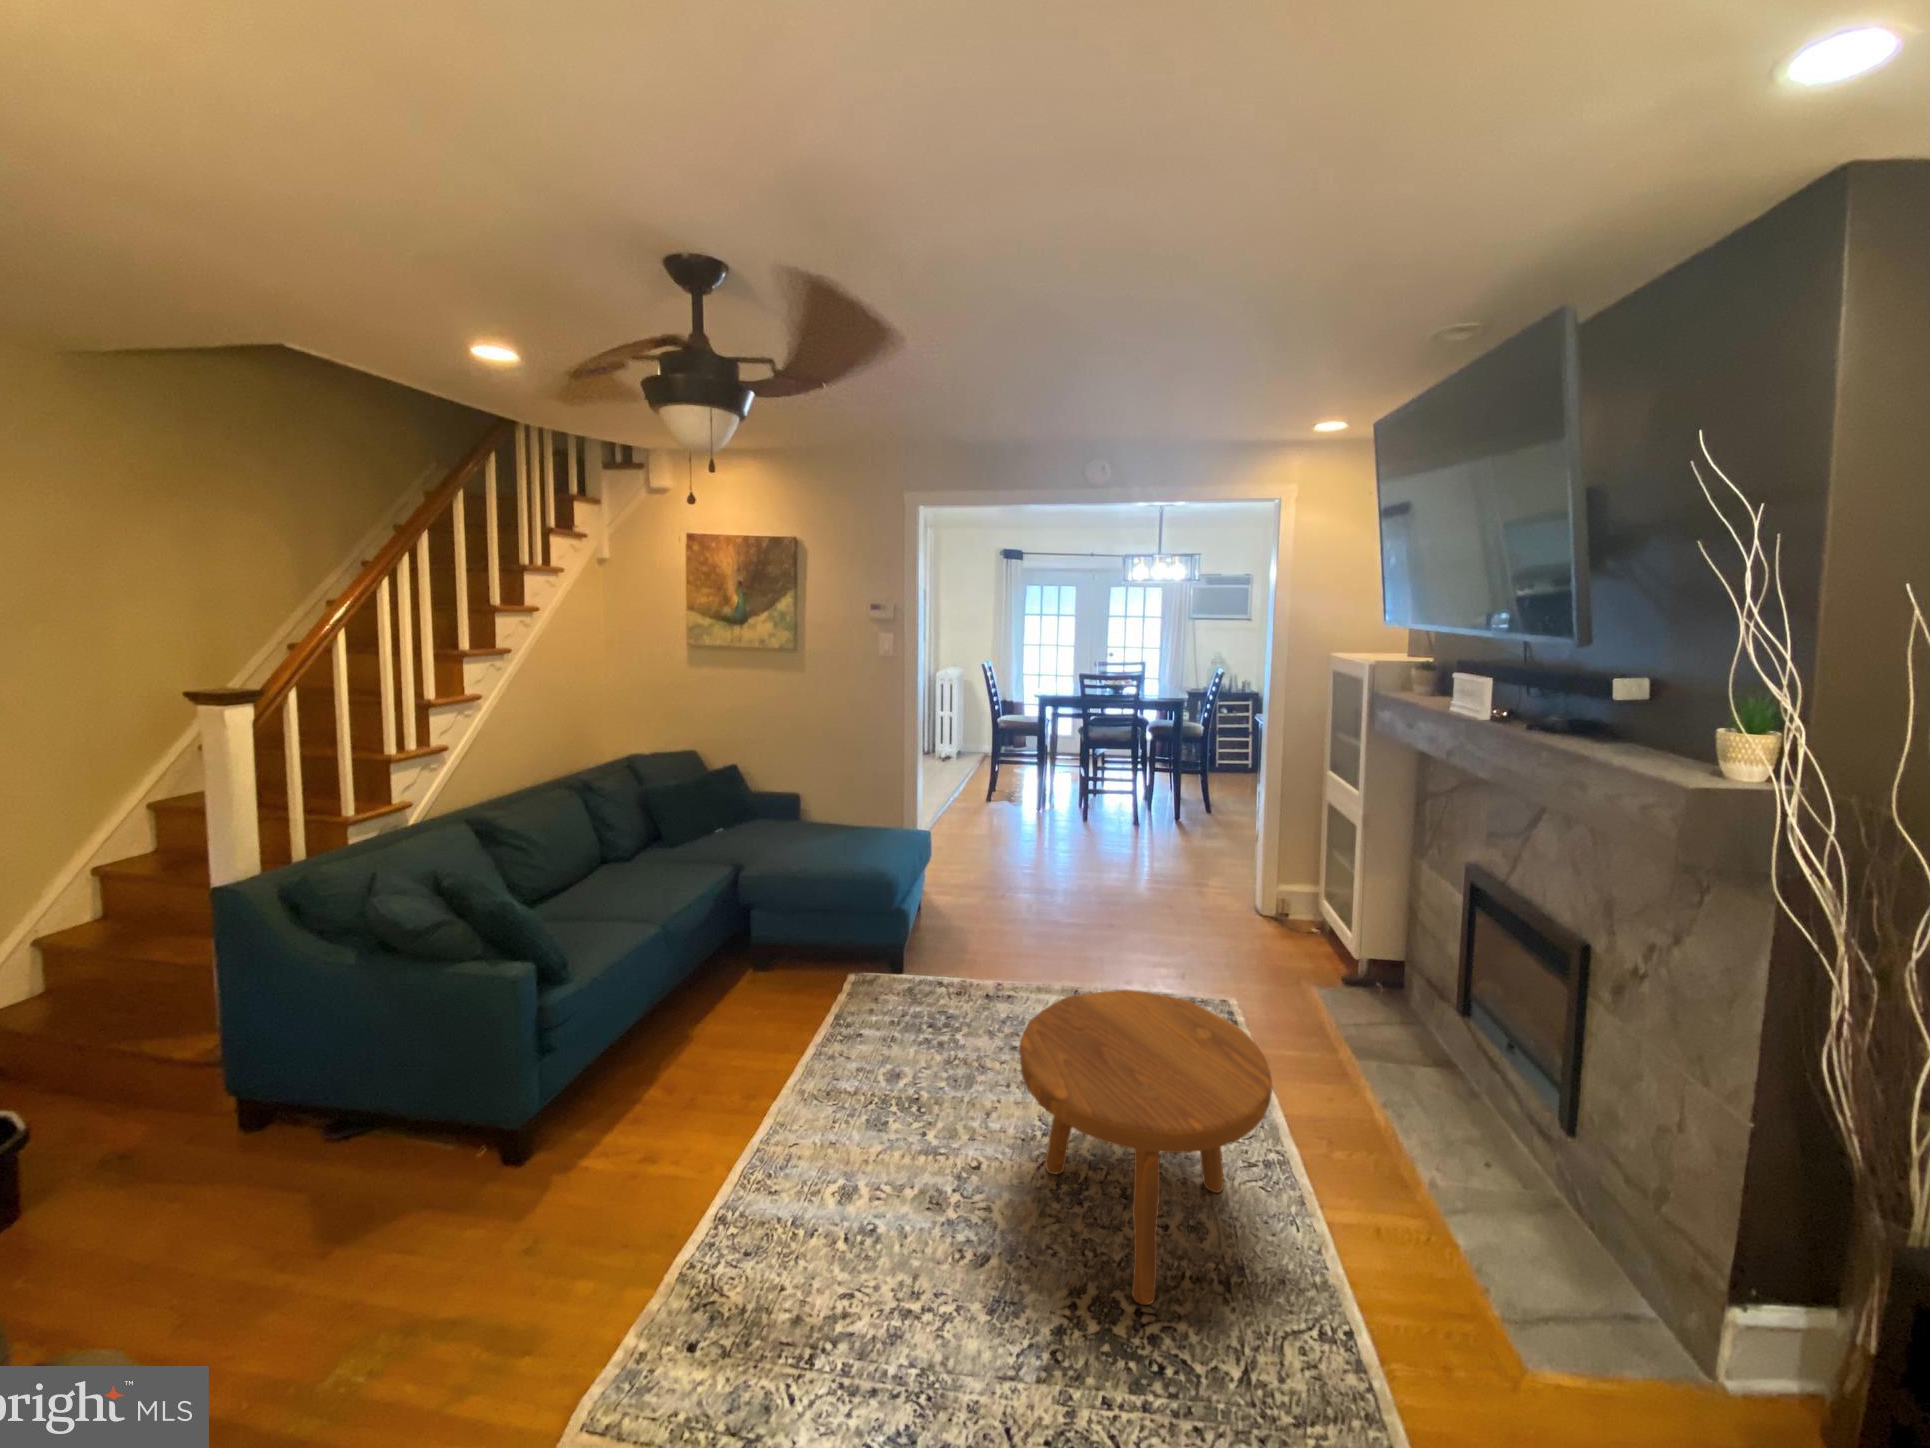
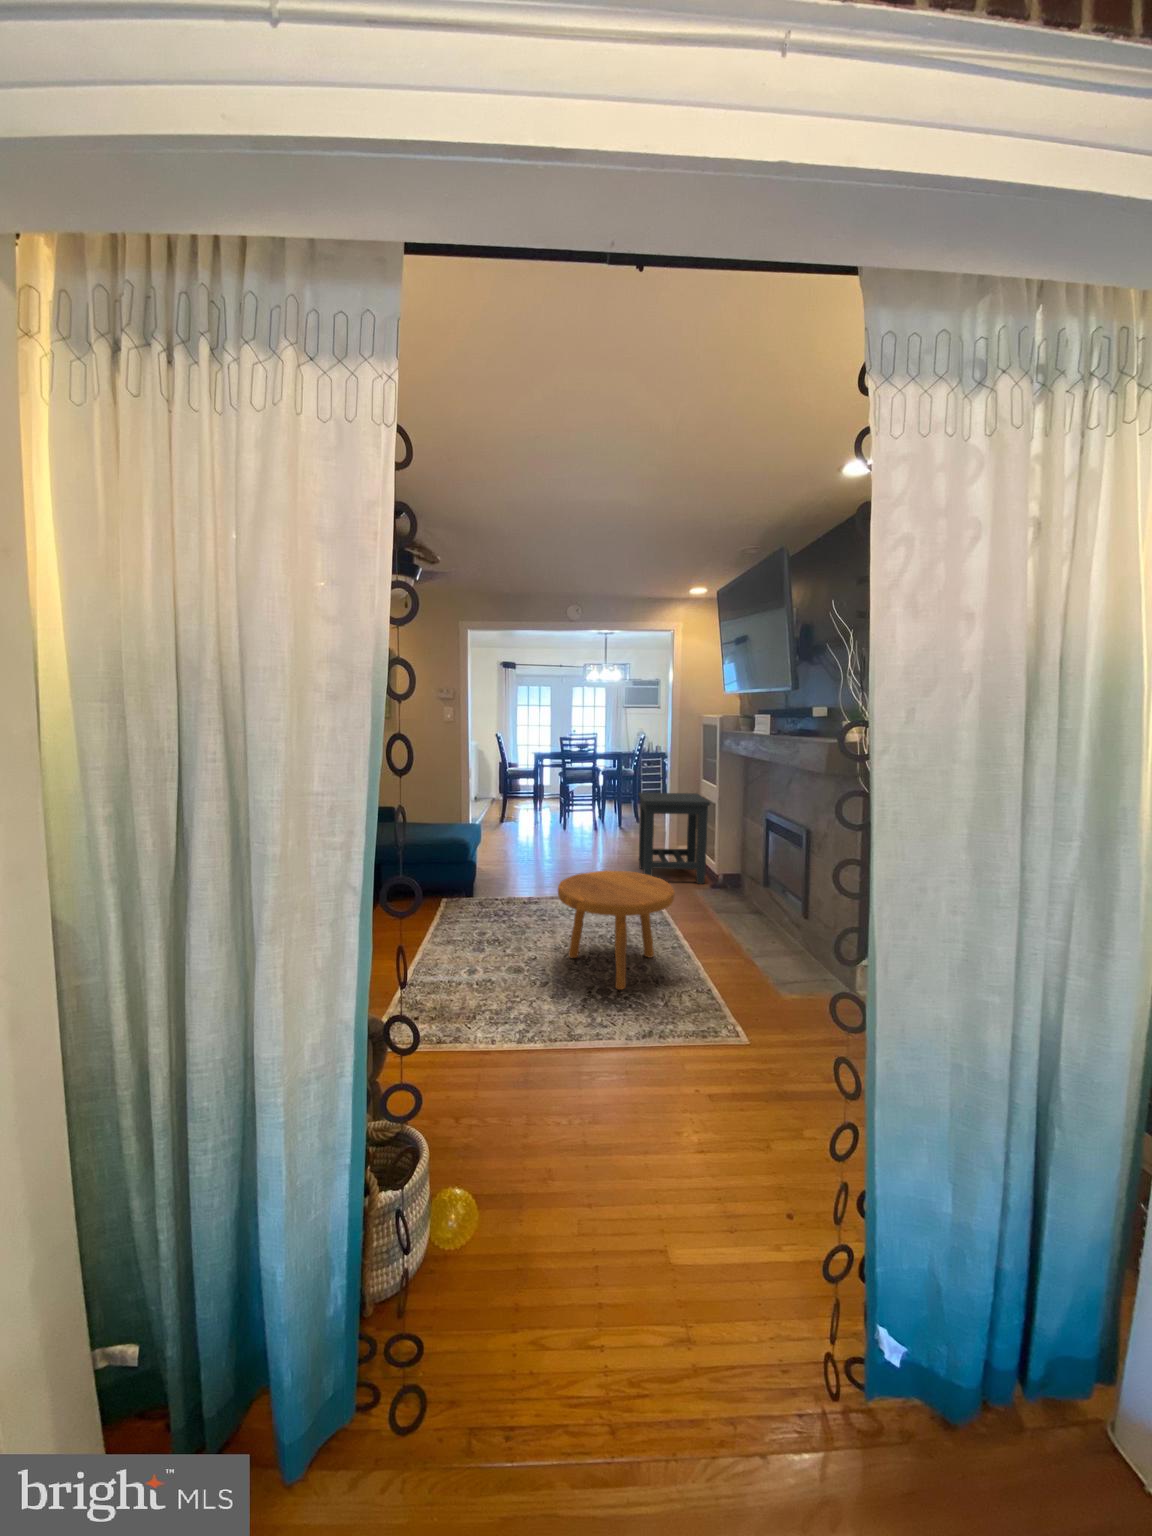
side table: none [1205,788,1345,973] -> present [638,792,710,884]

